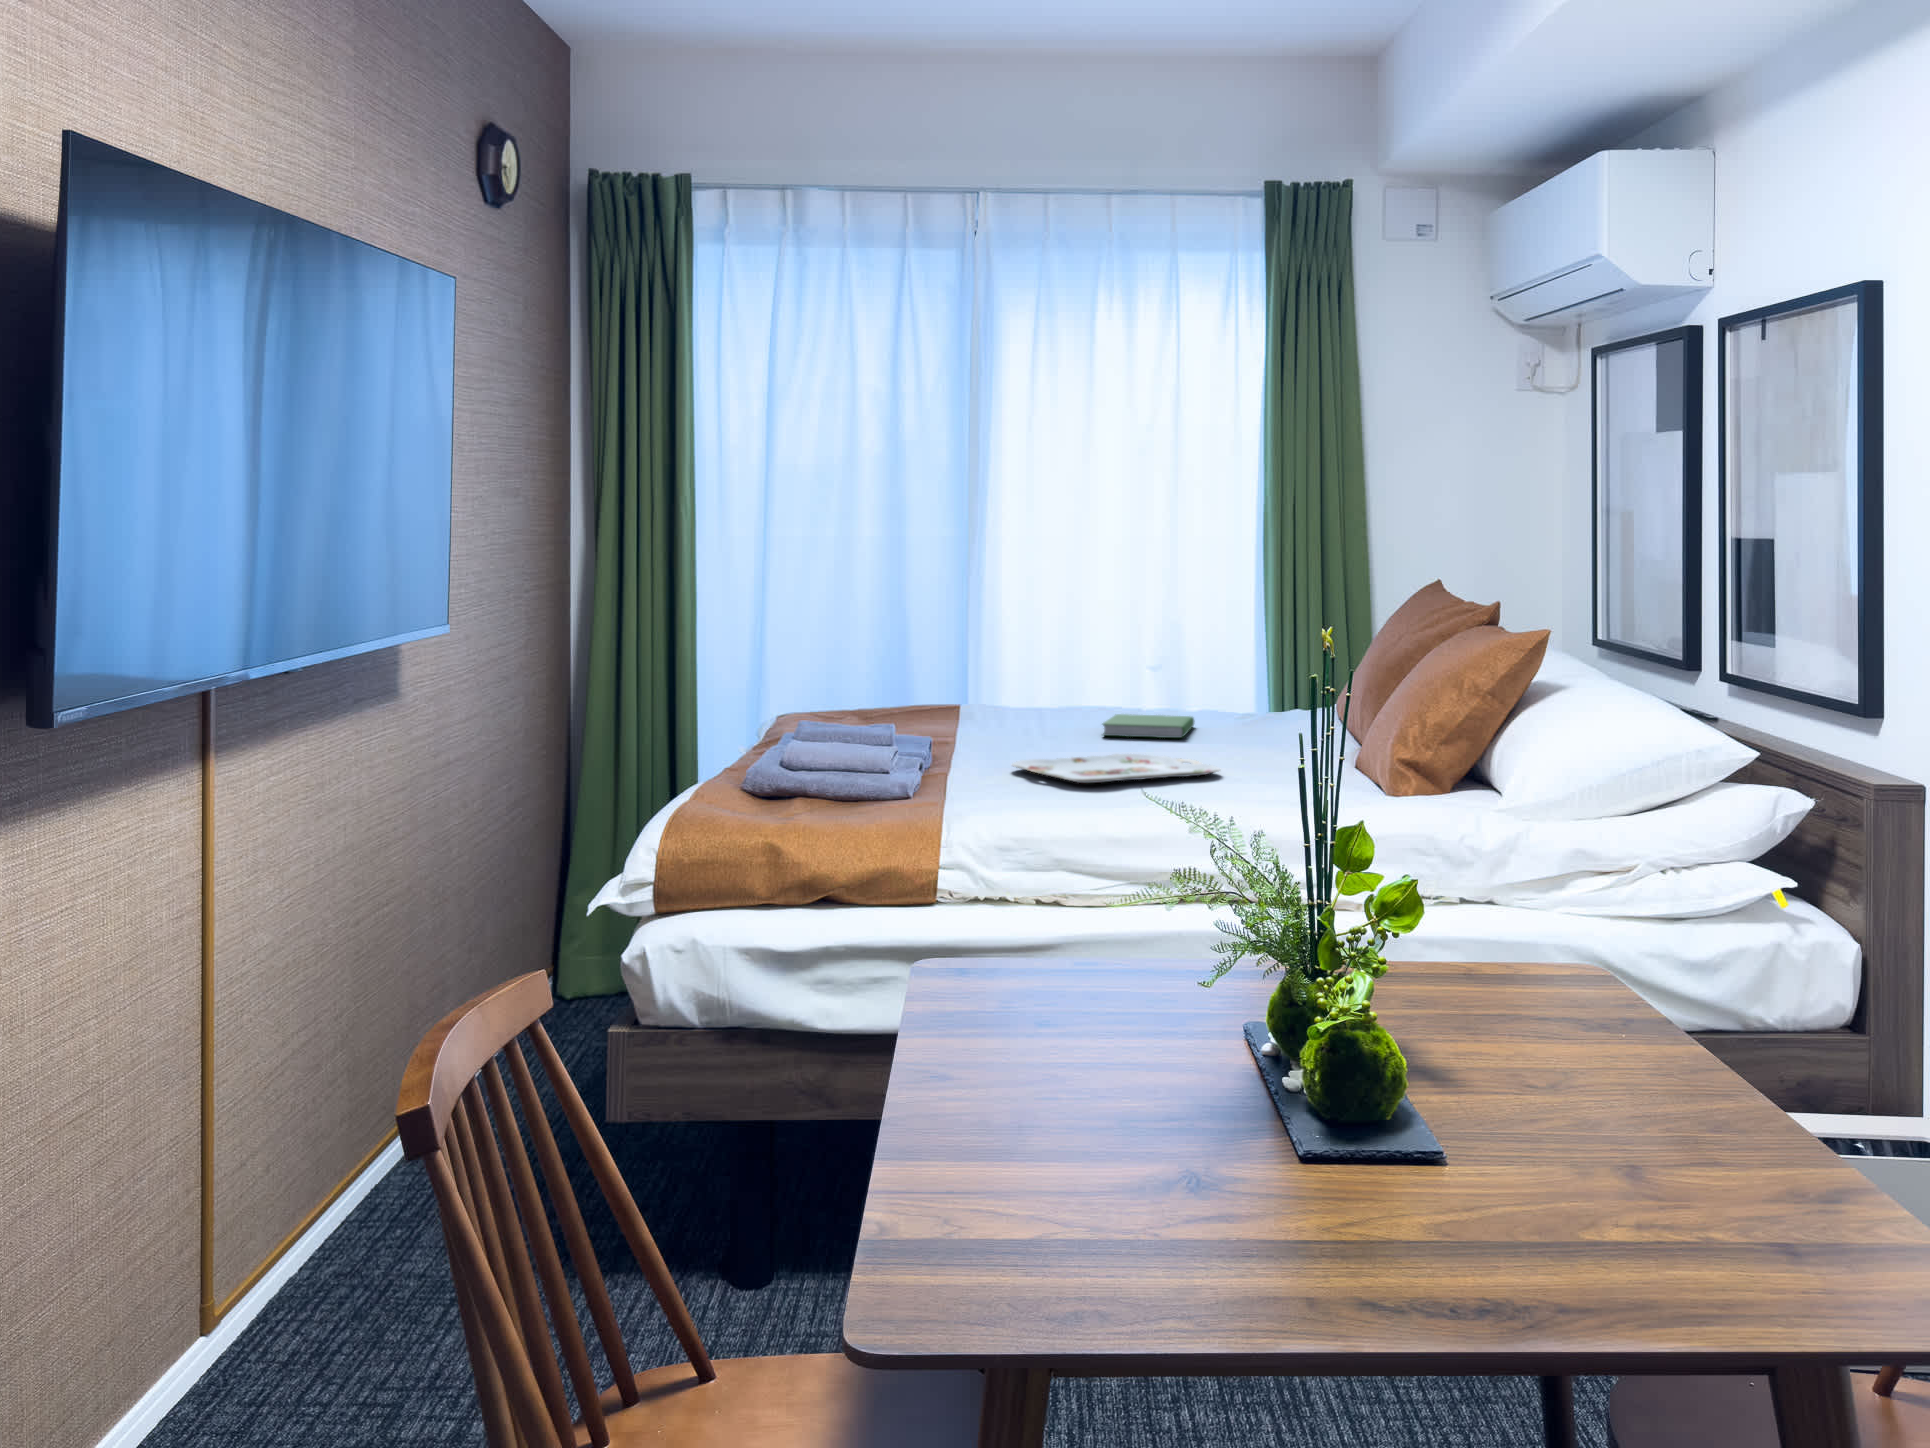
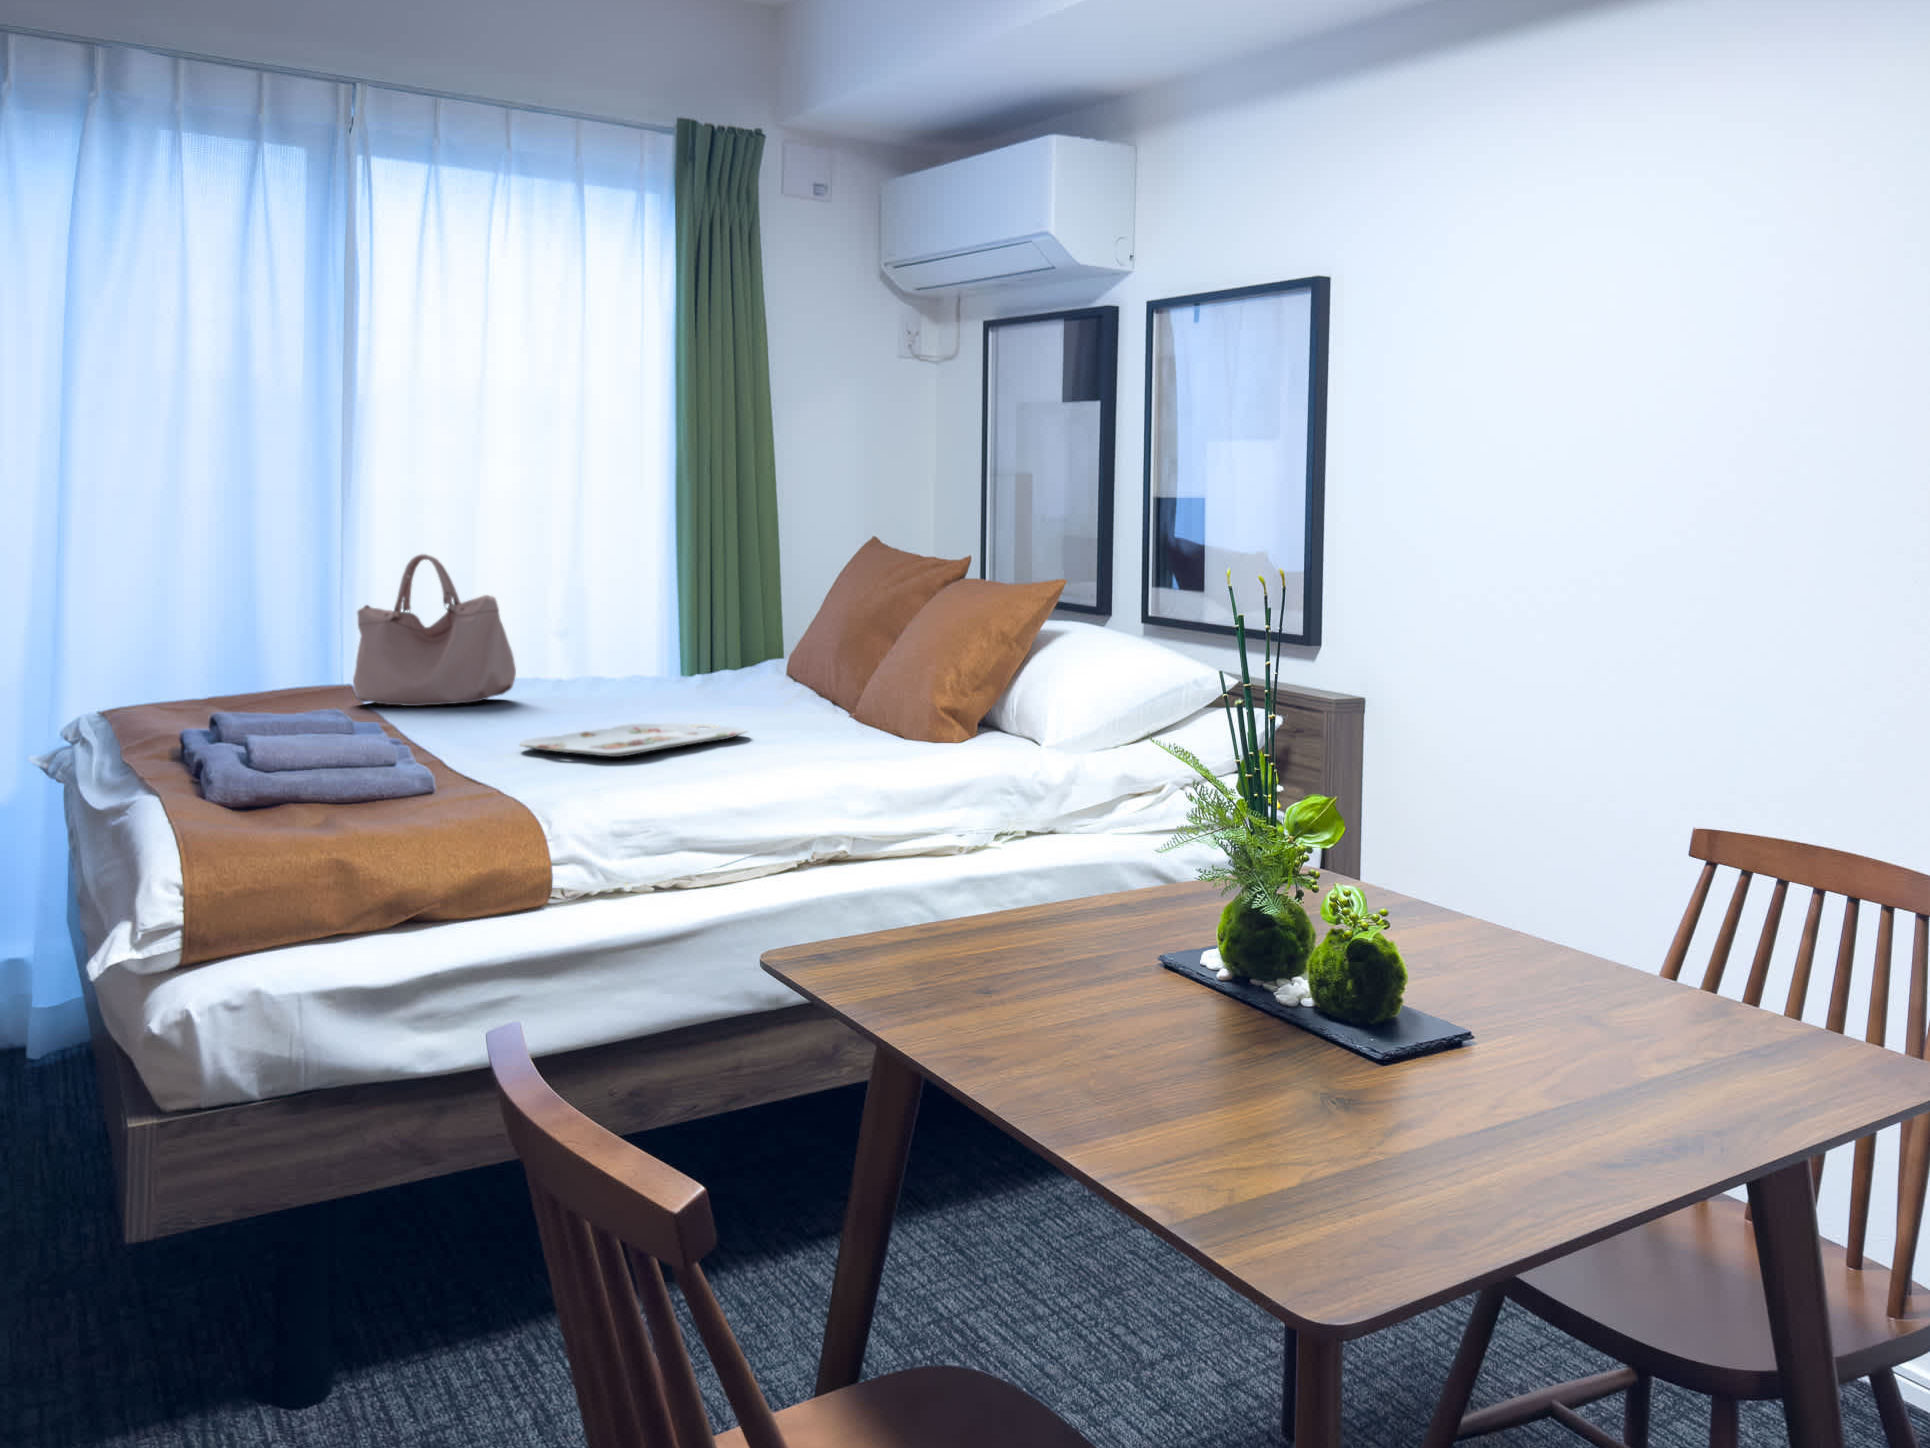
handbag: none [927,587,1058,722] -> present [353,554,516,706]
hardcover book: present [1103,714,1194,738] -> none [580,684,671,709]

